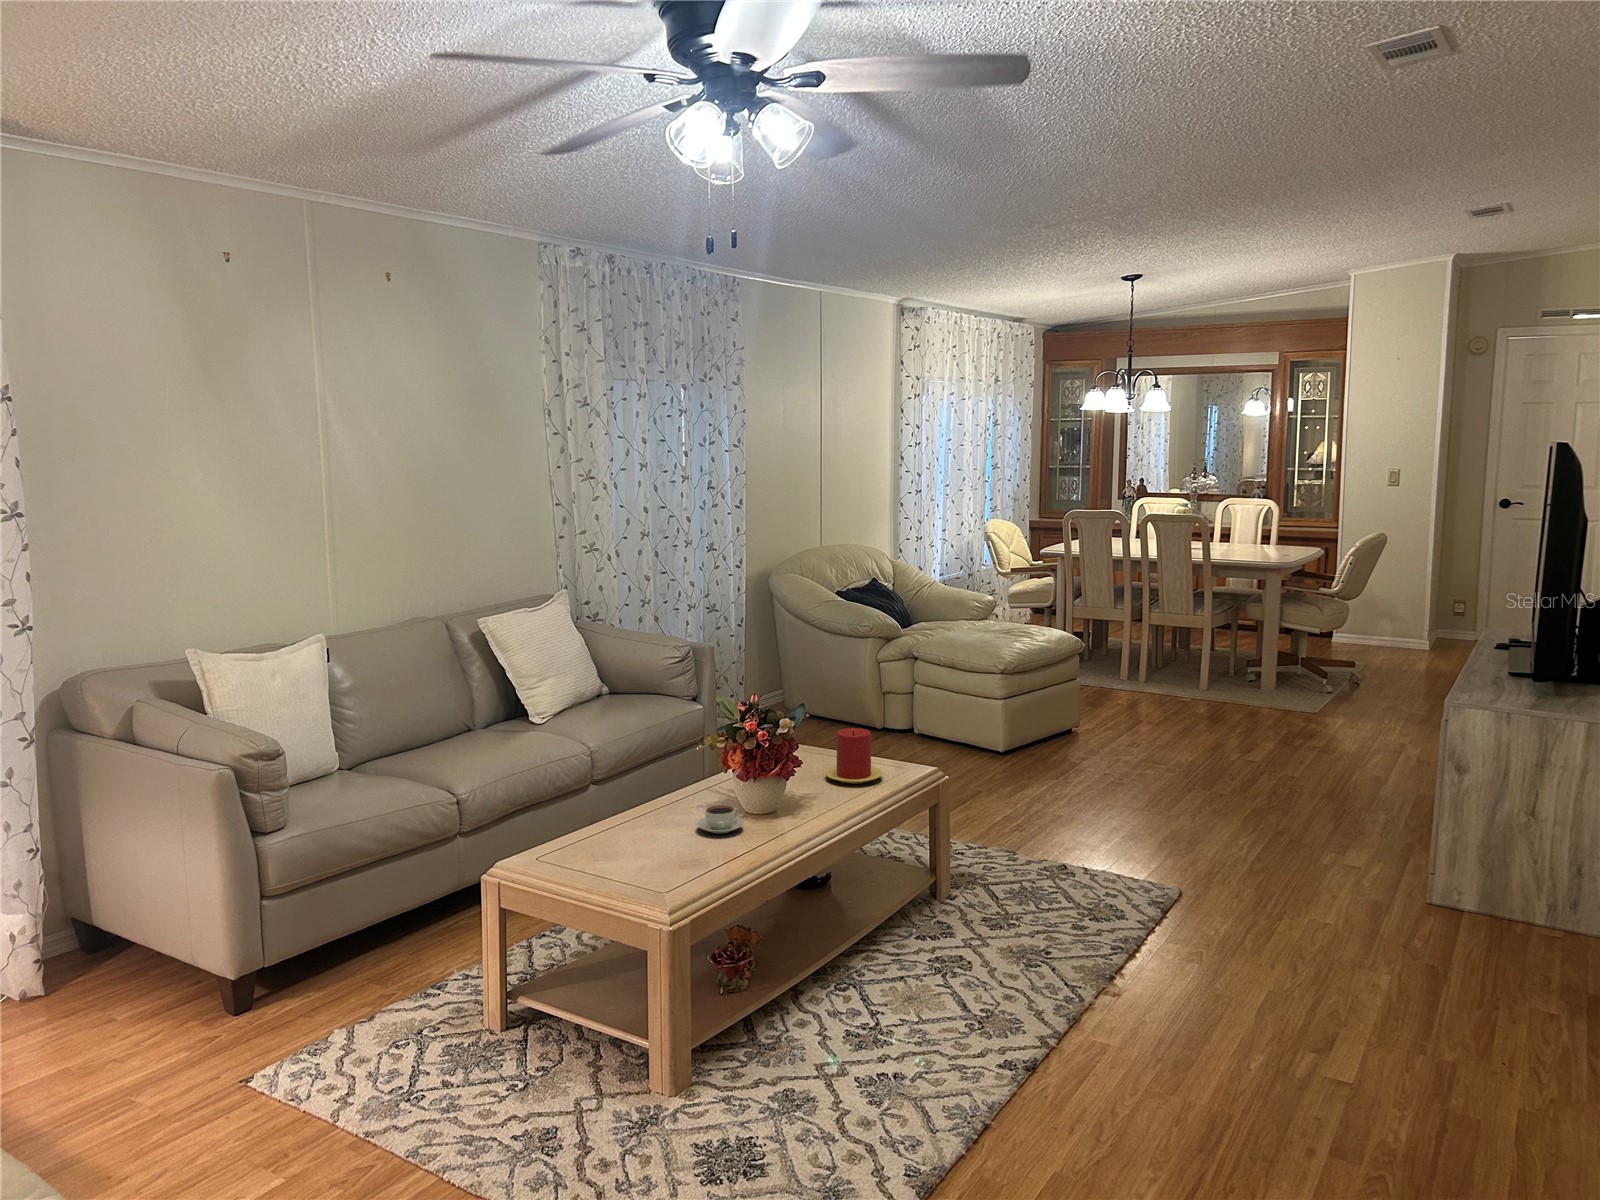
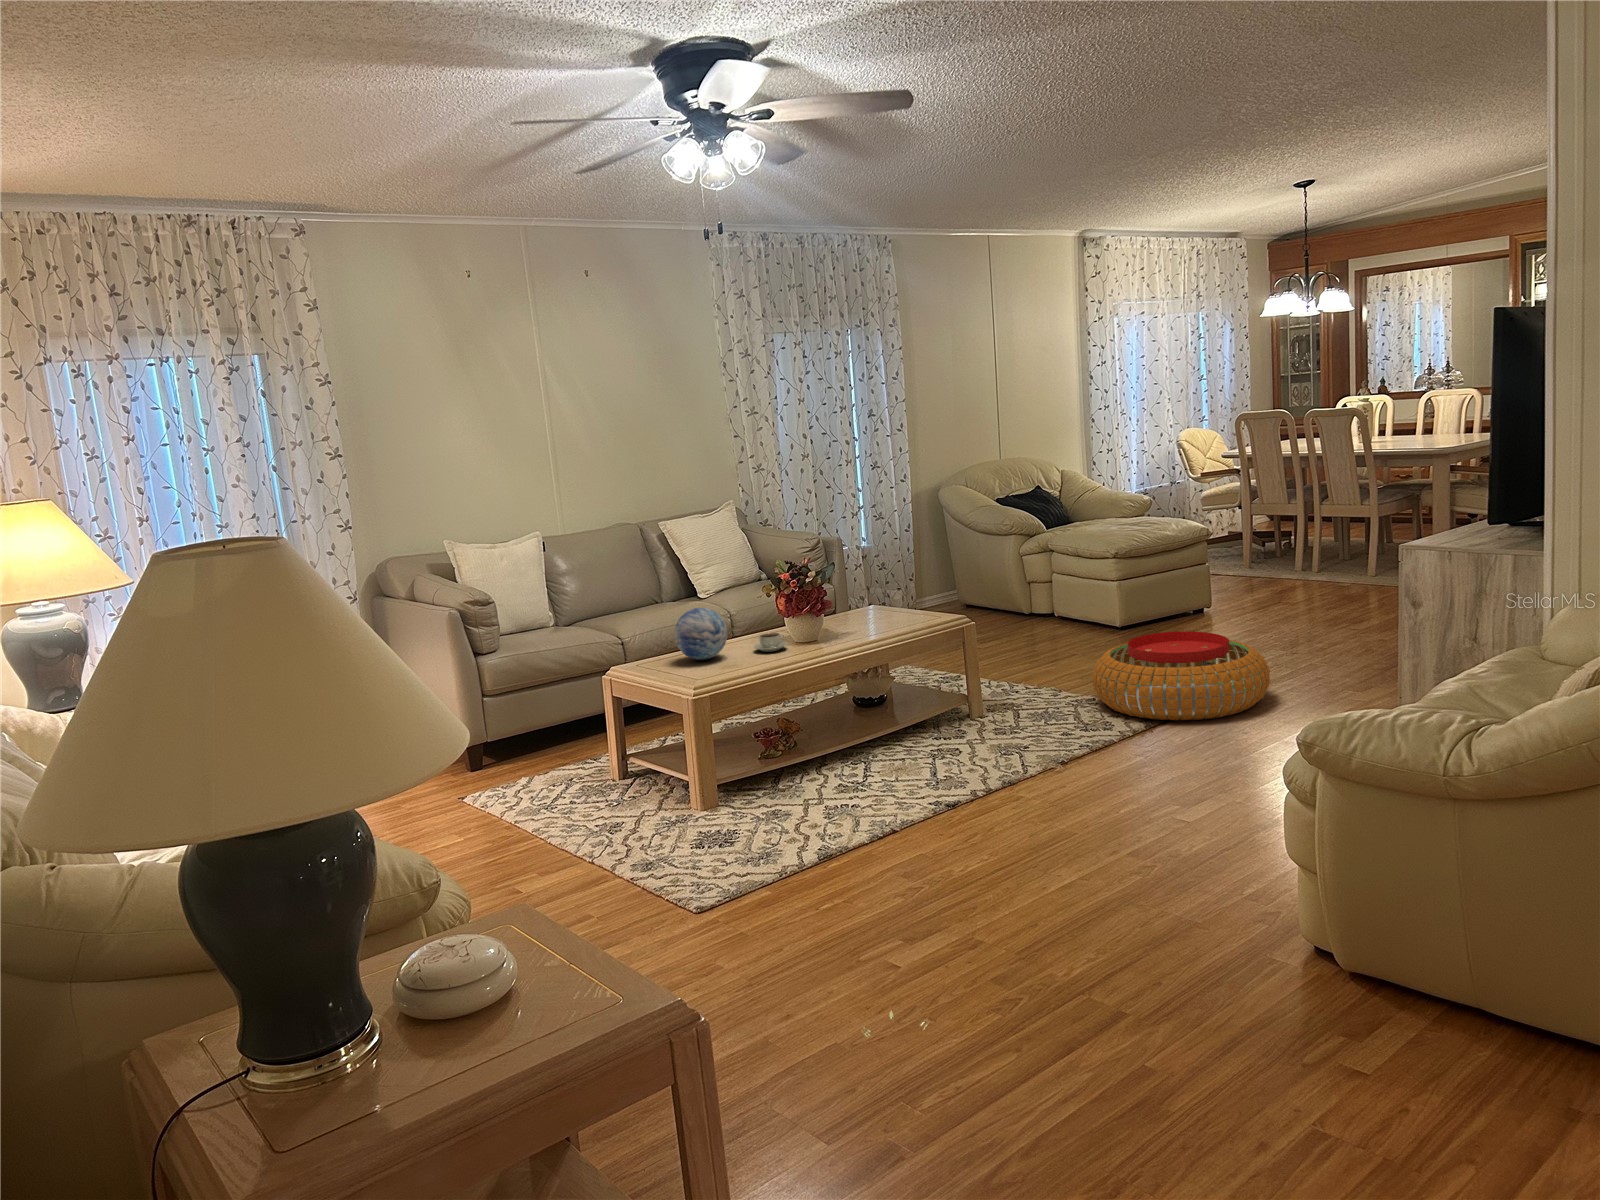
candle: present [825,728,882,783] -> none [875,584,919,624]
decorative orb: none [593,774,669,850] -> present [674,608,727,660]
pouf: none [1061,784,1273,903] -> present [1092,631,1270,720]

